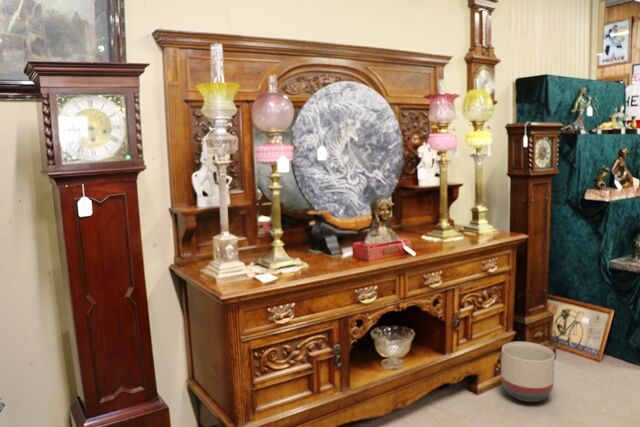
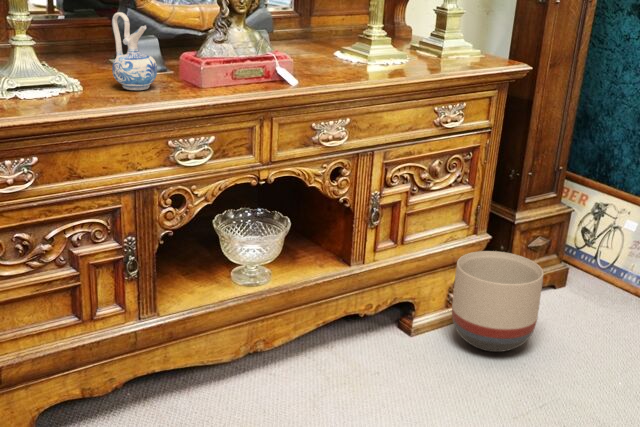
ceramic pitcher: none [322,224,346,264] -> present [112,12,157,90]

